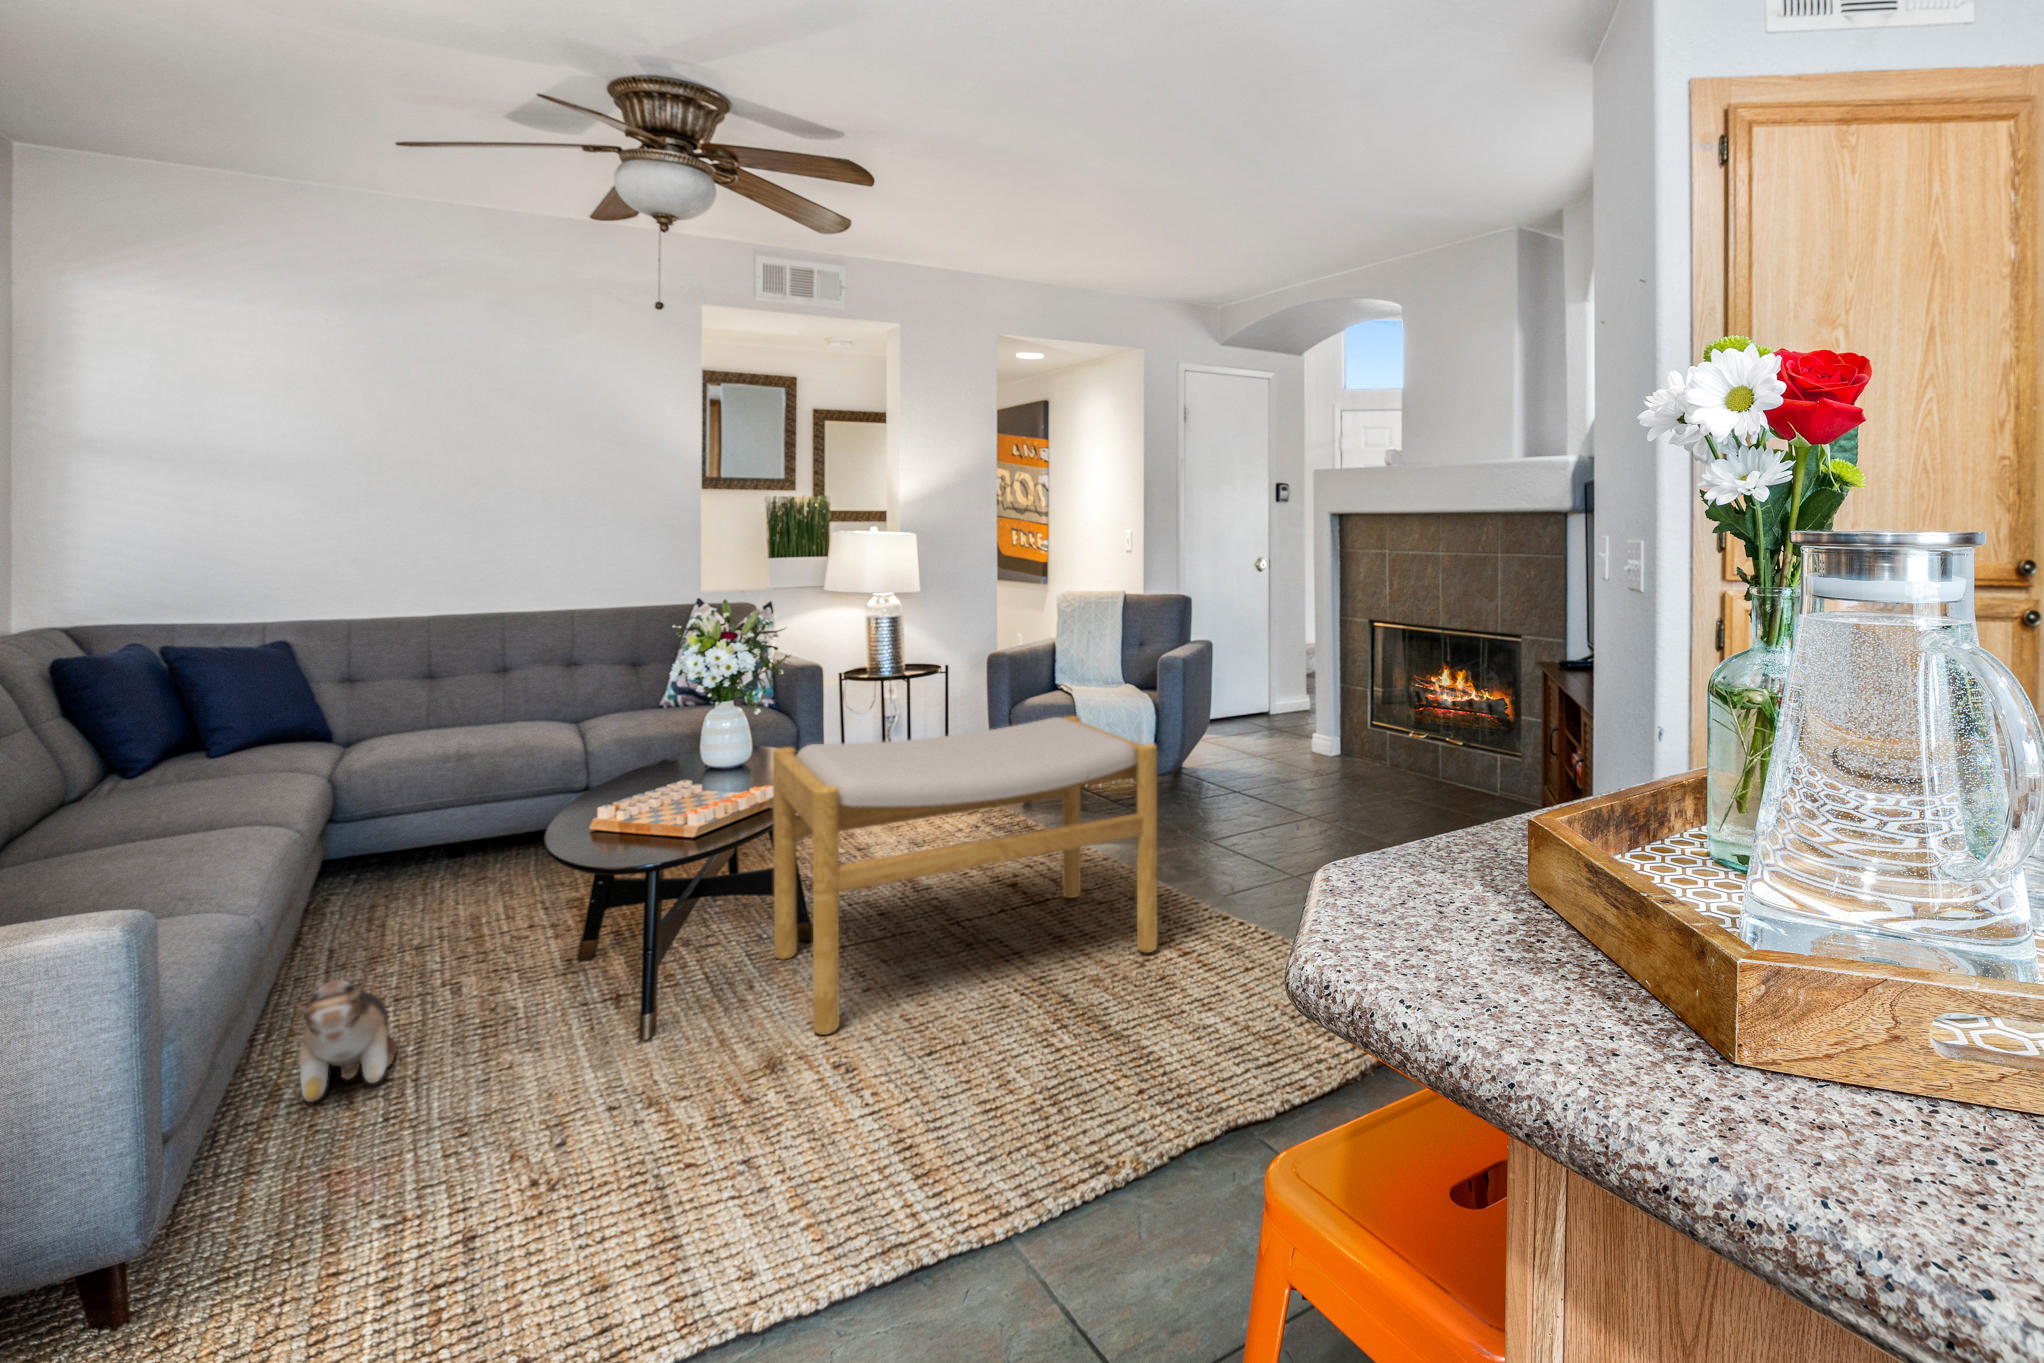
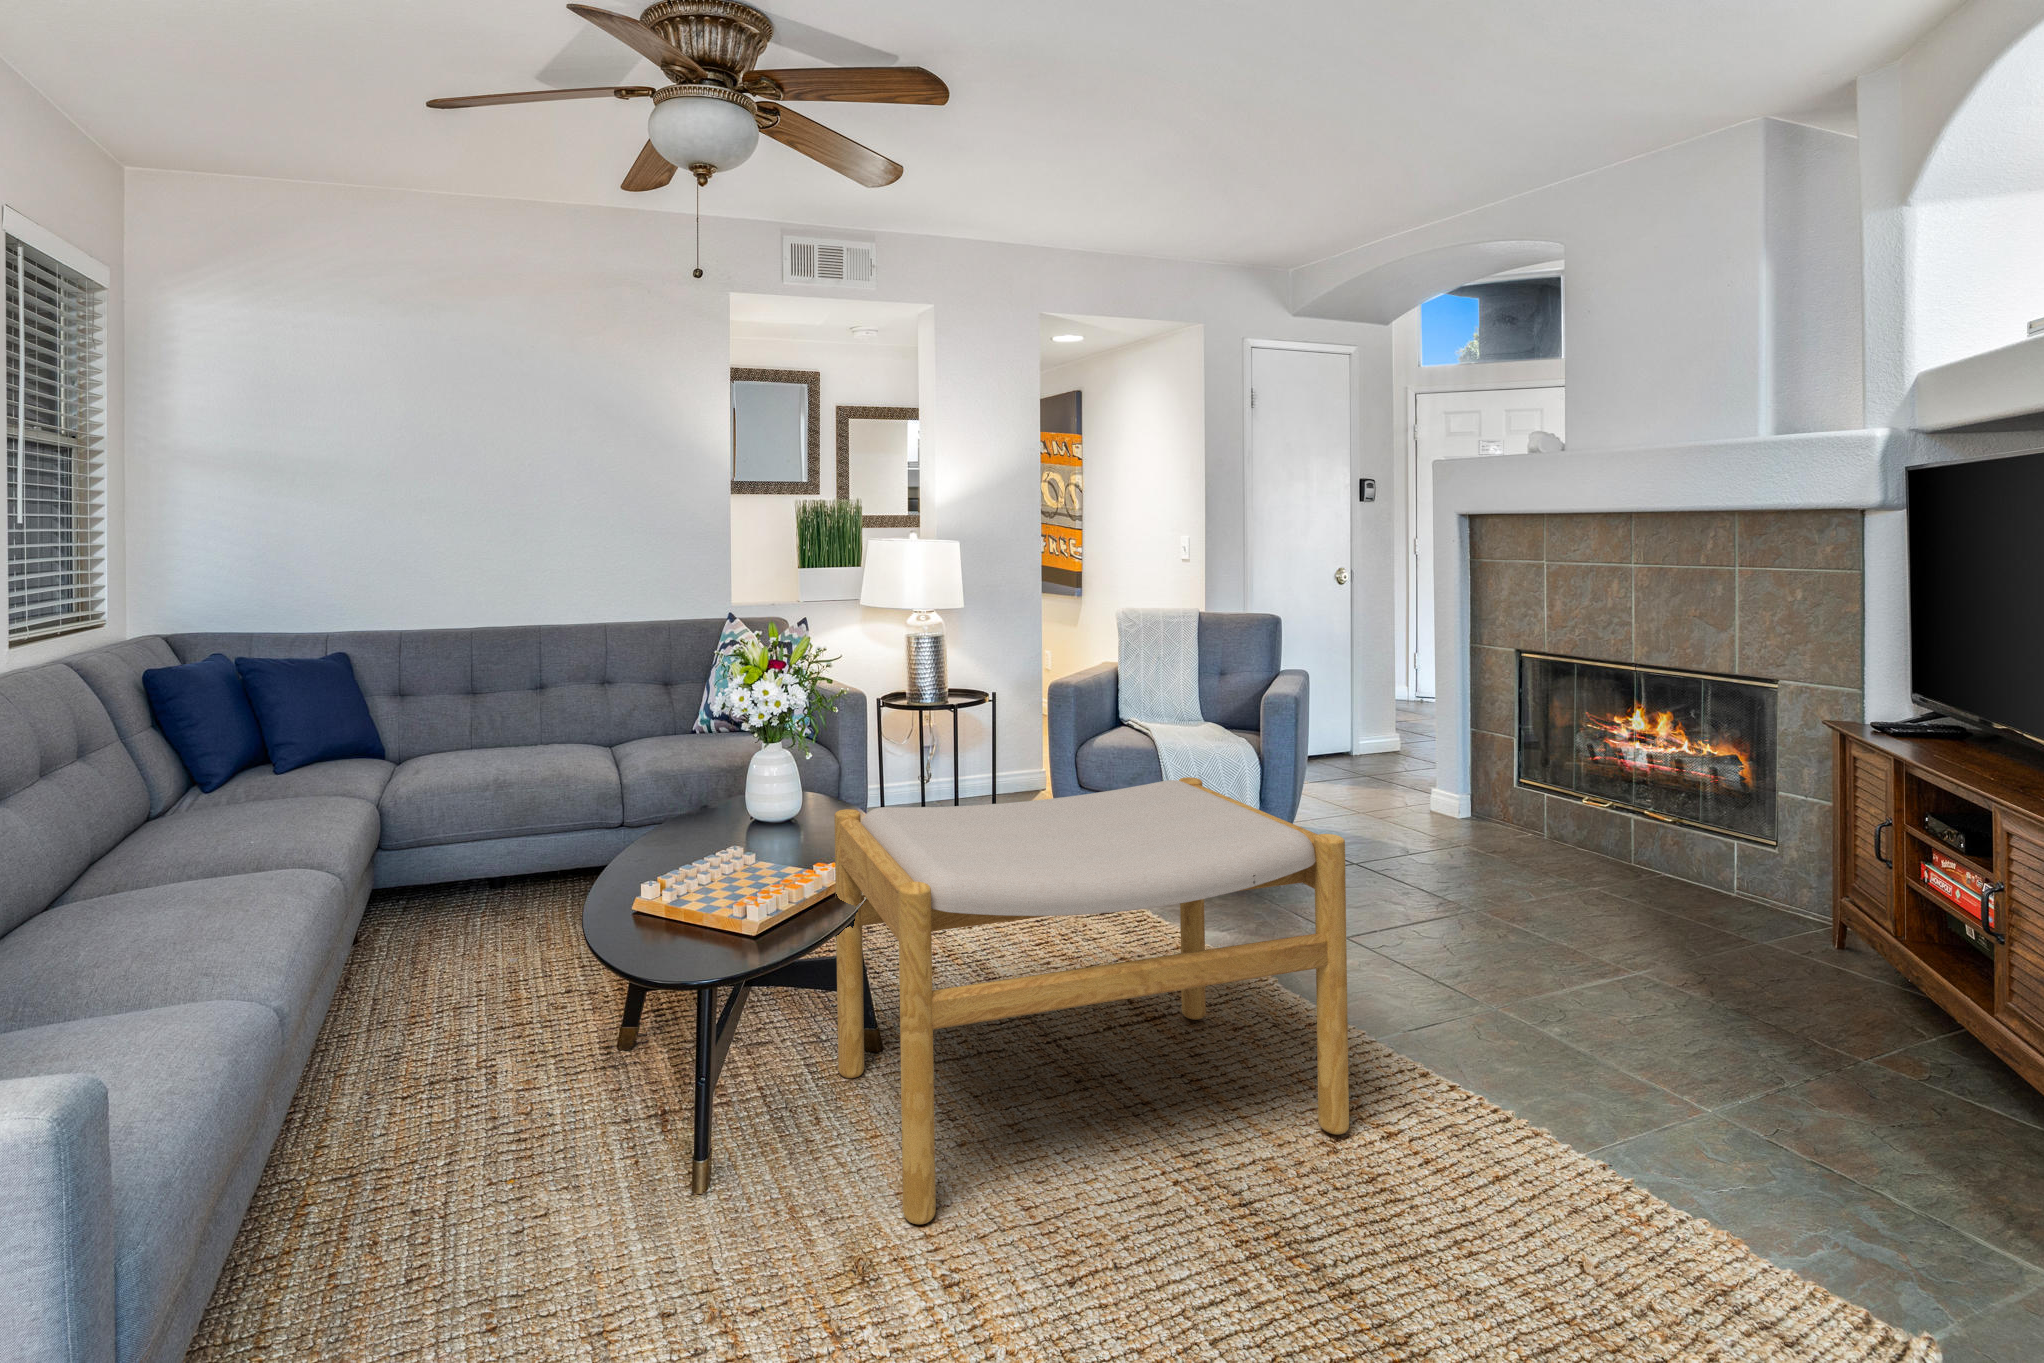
plush toy: present [293,980,397,1102] -> none [312,1090,430,1238]

